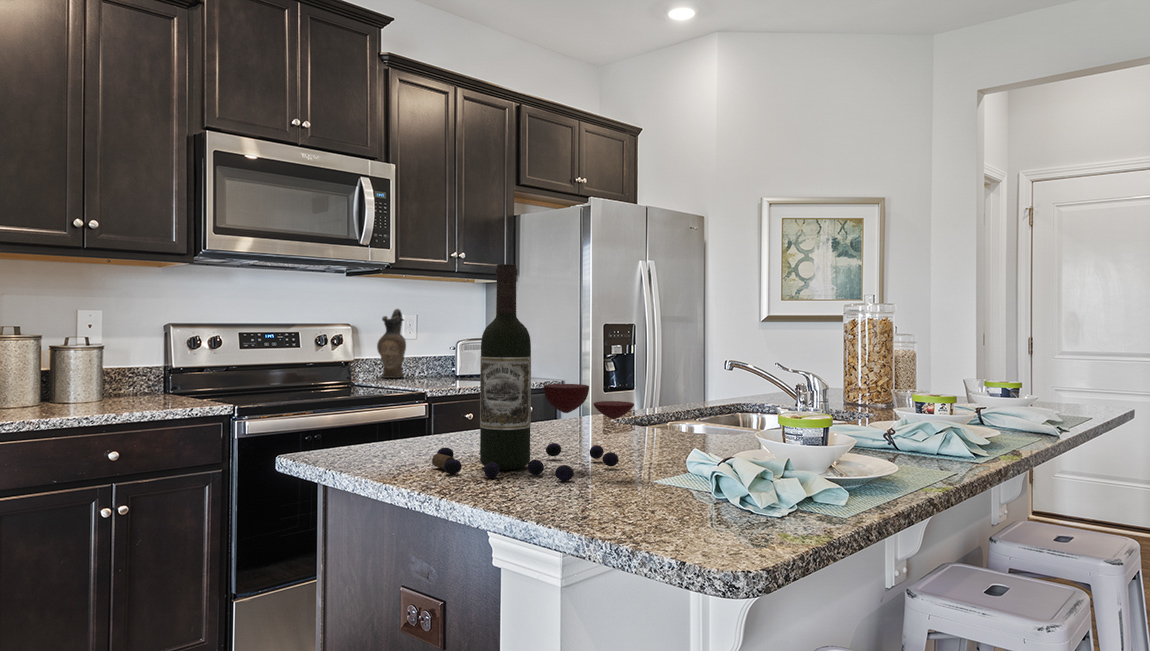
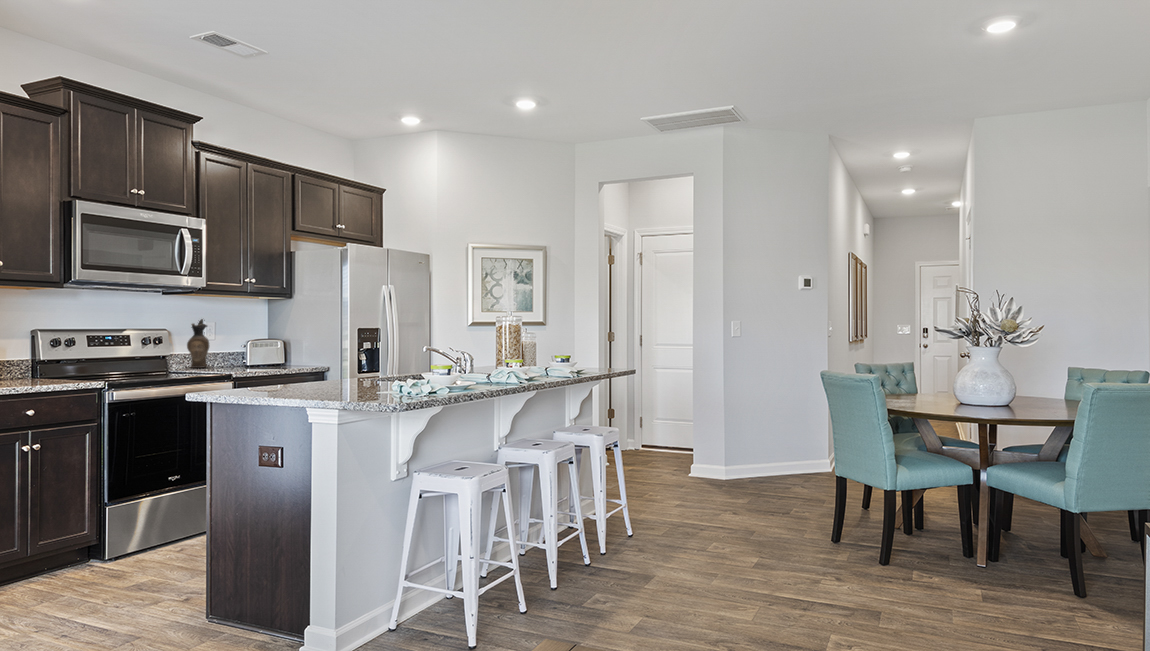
wine bottle: present [432,264,634,481] -> none [271,298,372,394]

